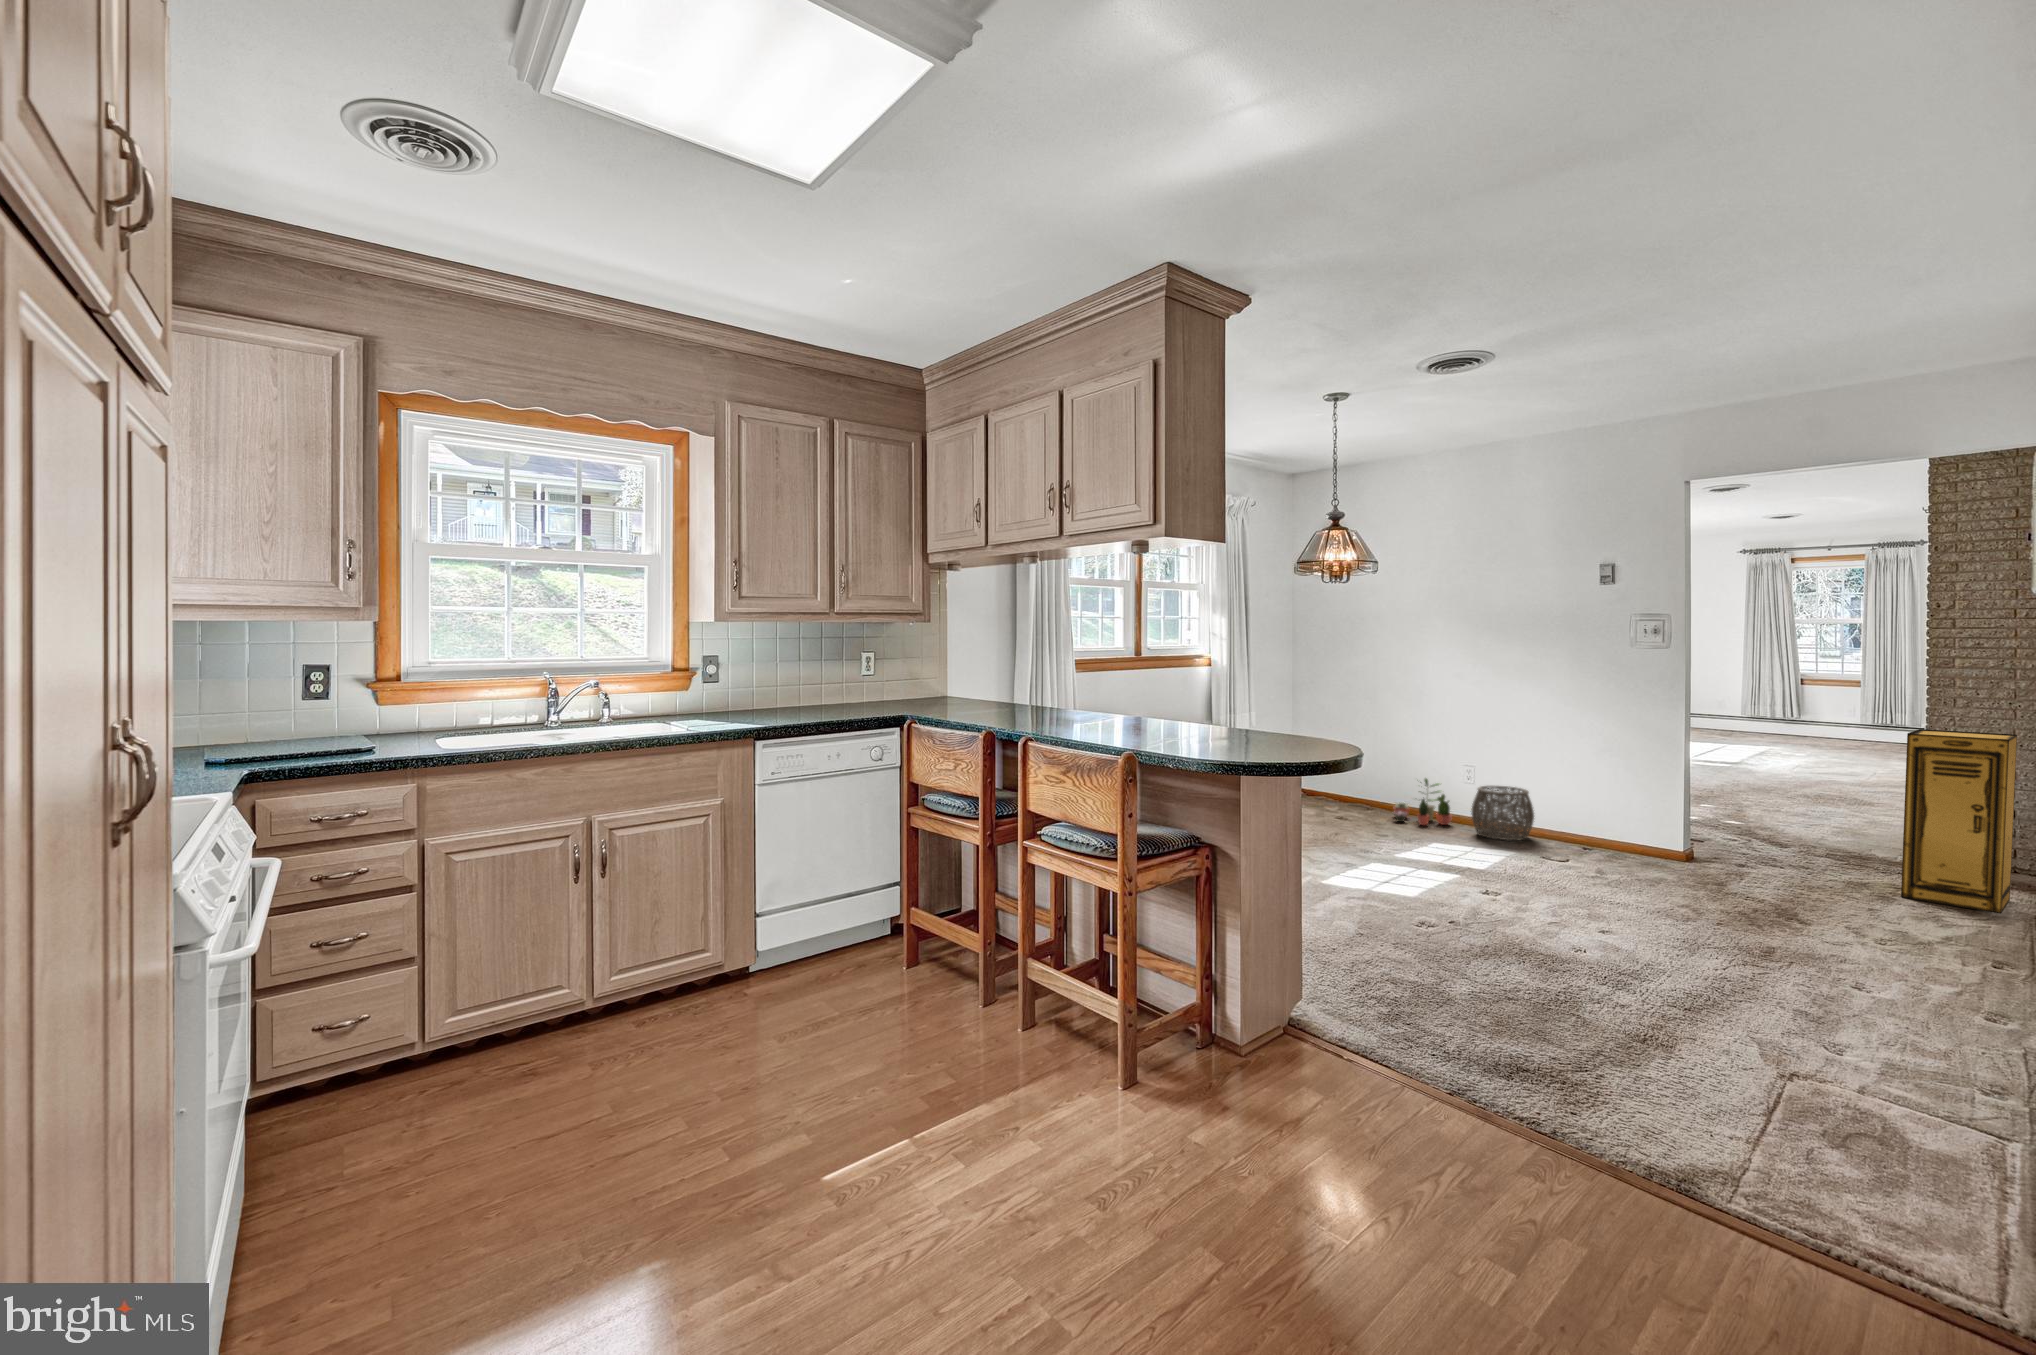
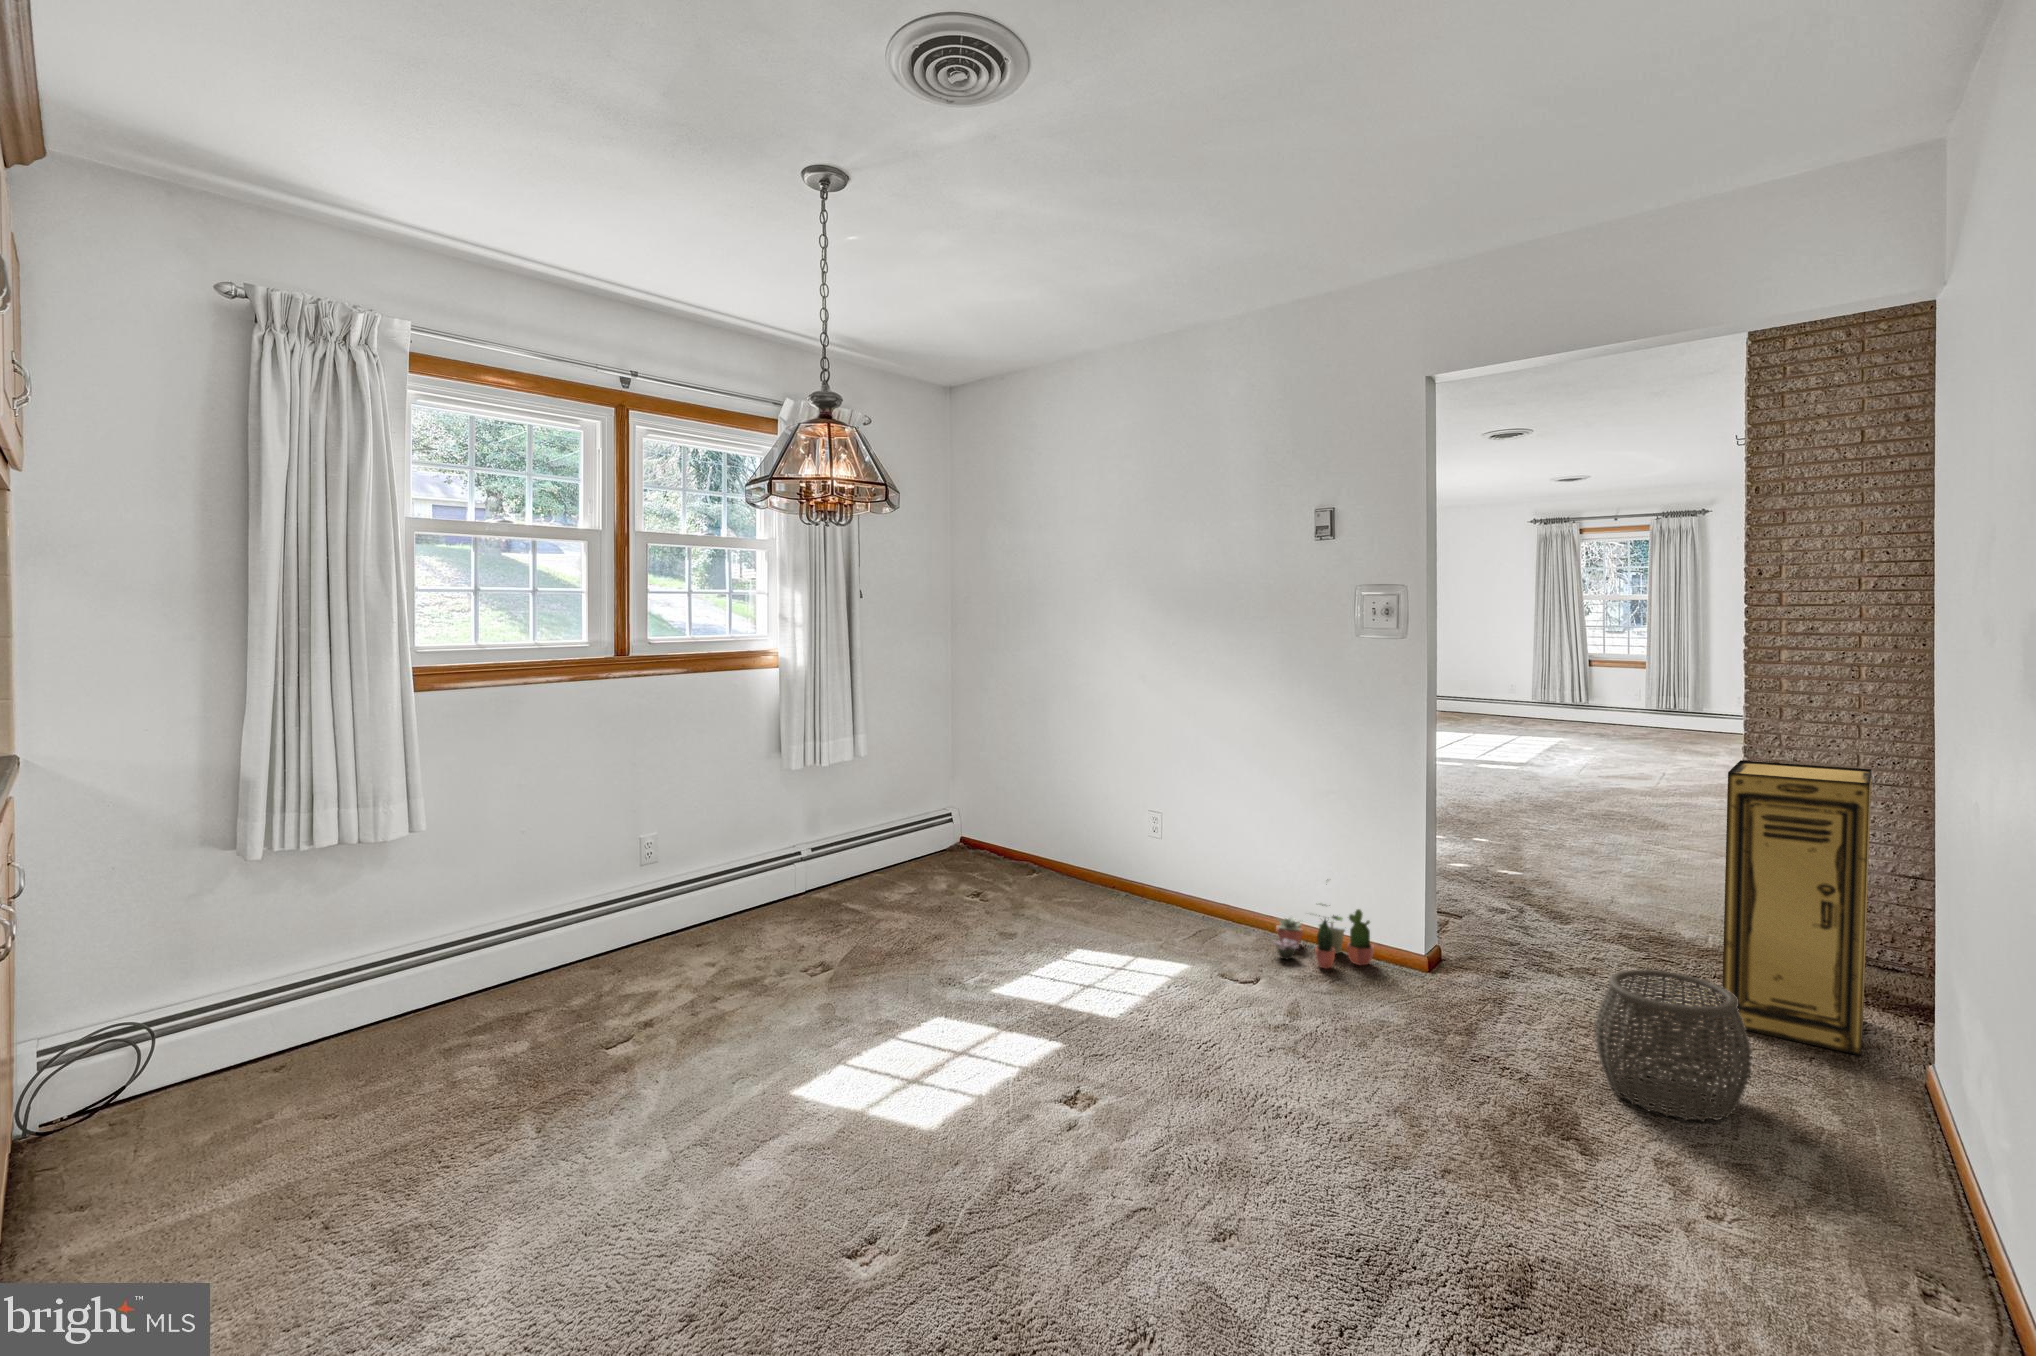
potted plant: present [1393,779,1452,825] -> present [1273,905,1374,968]
woven basket: present [1471,786,1534,841] -> present [1595,970,1752,1121]

